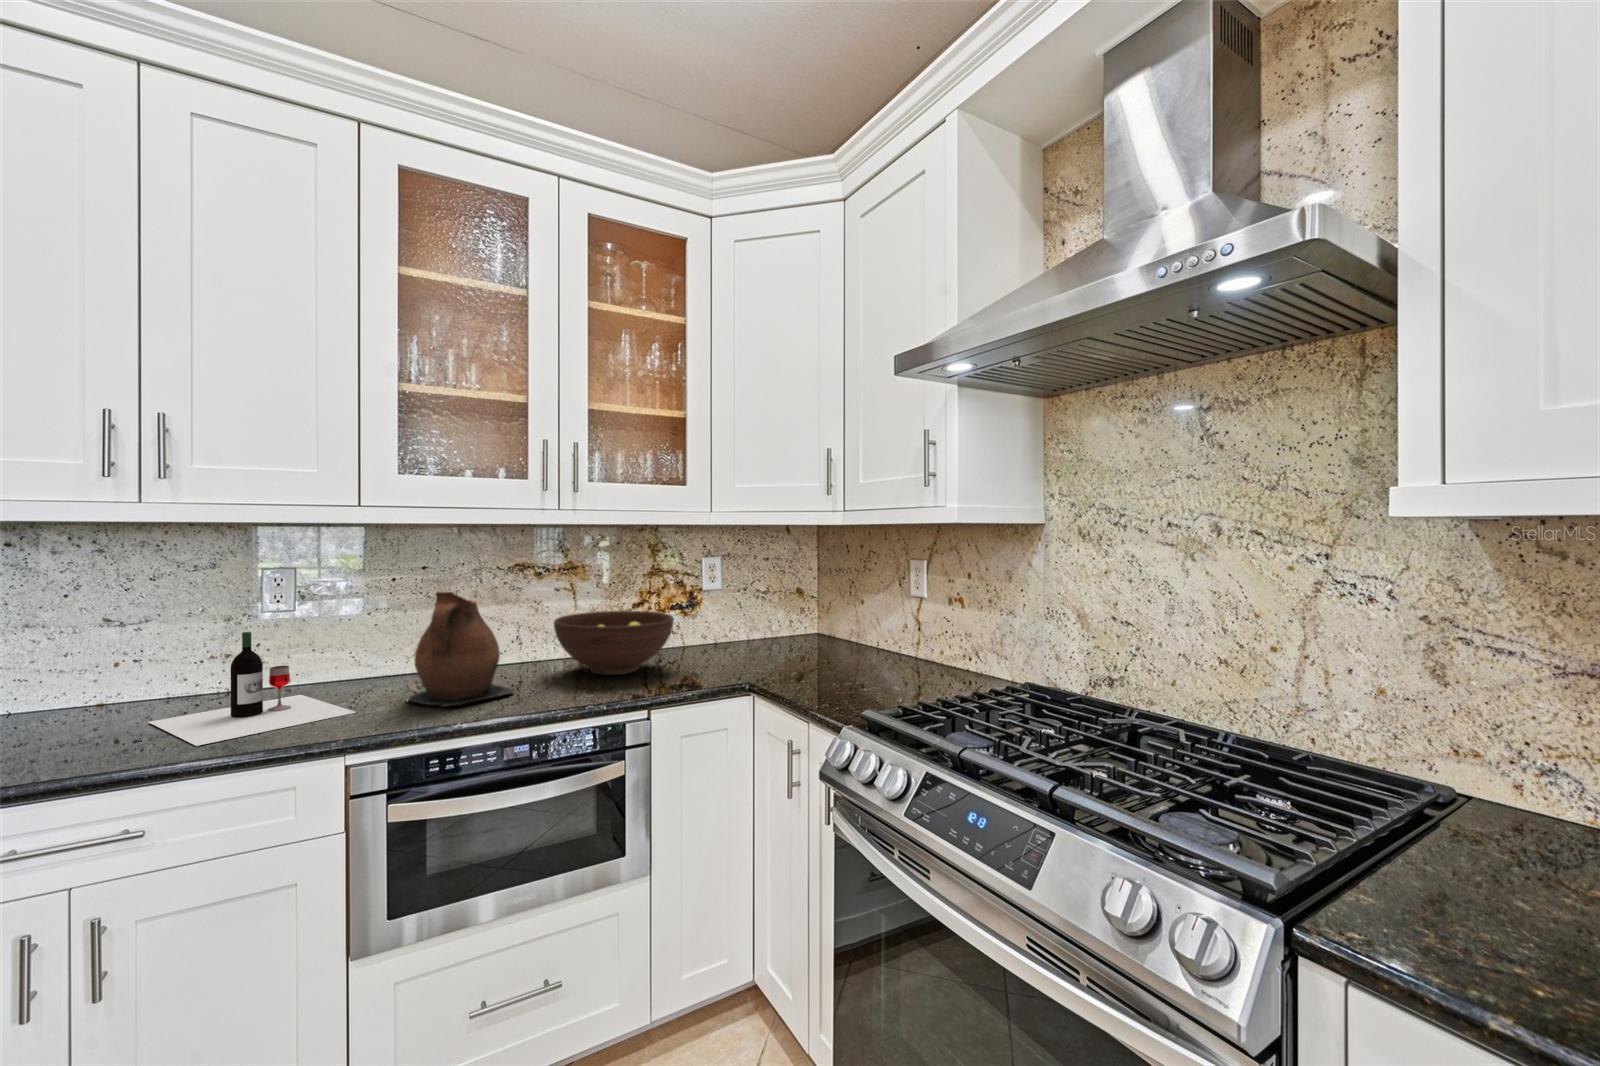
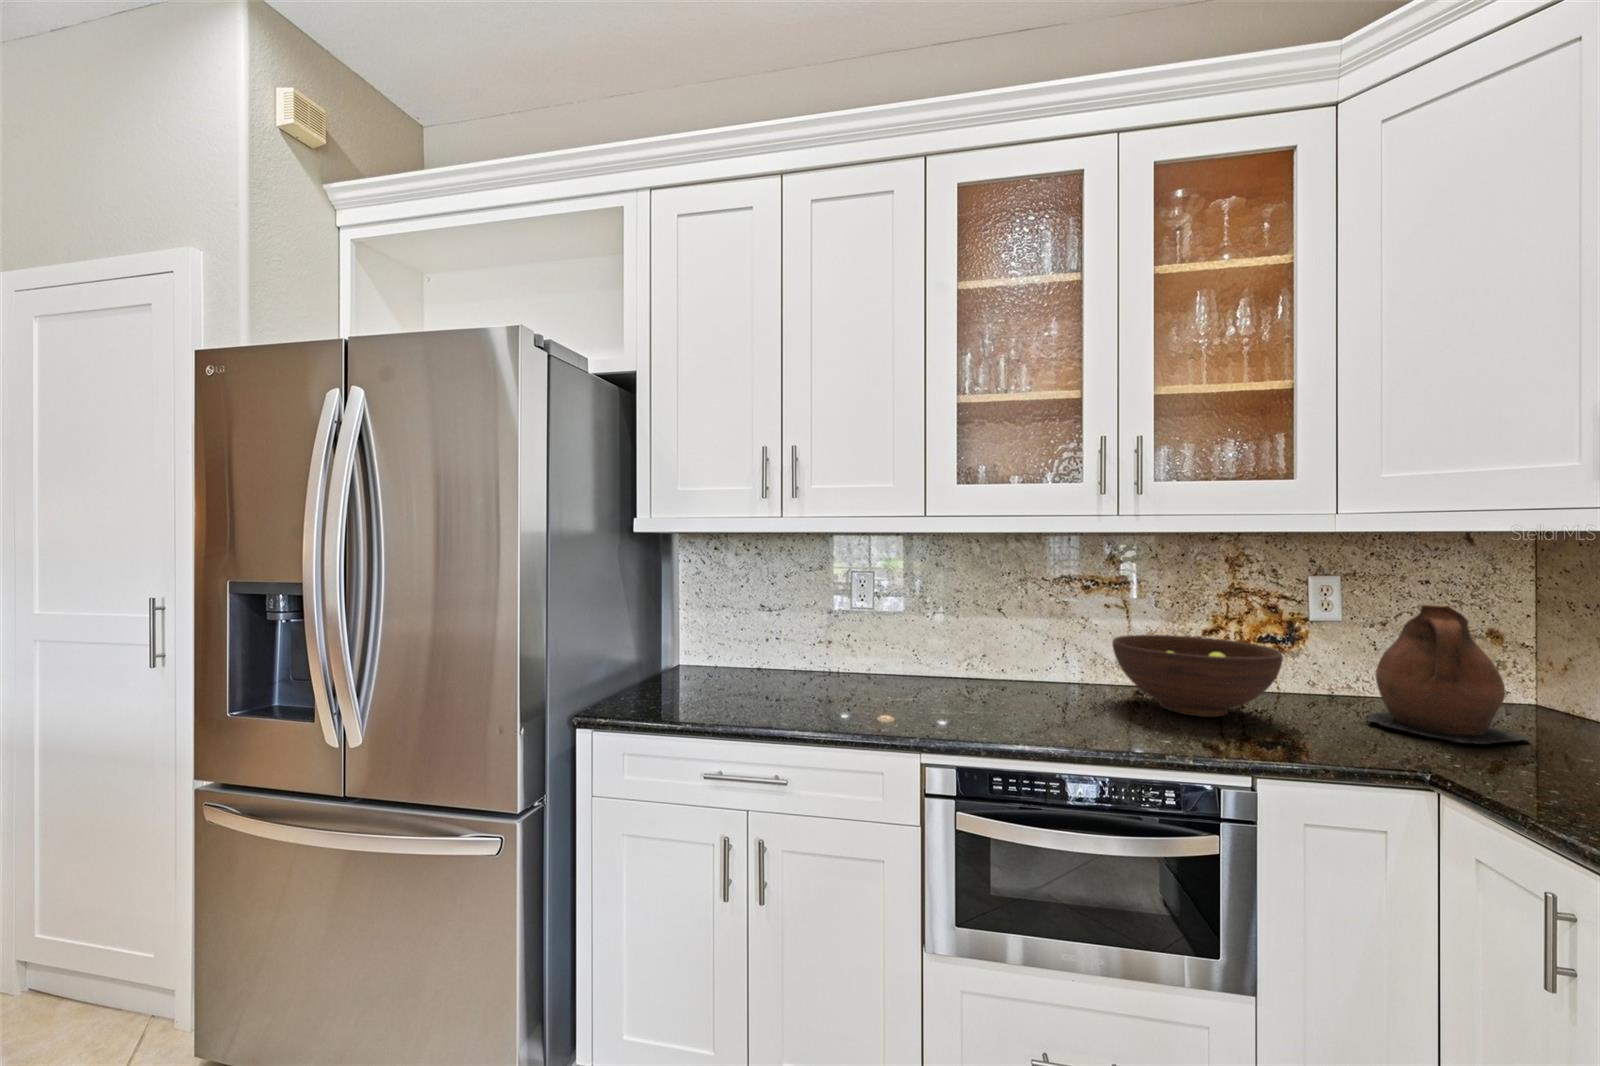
ceramic pitcher: present [407,592,514,707] -> present [1366,605,1527,744]
wine bottle: present [149,632,356,746] -> none [779,623,923,717]

